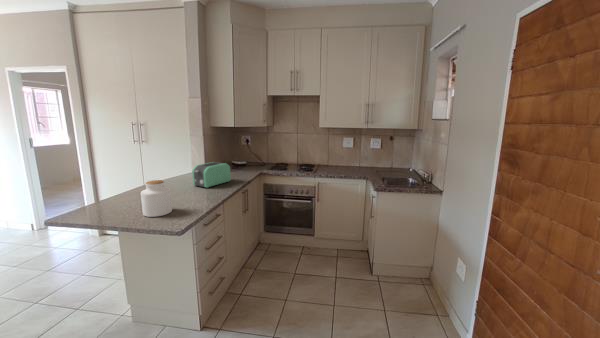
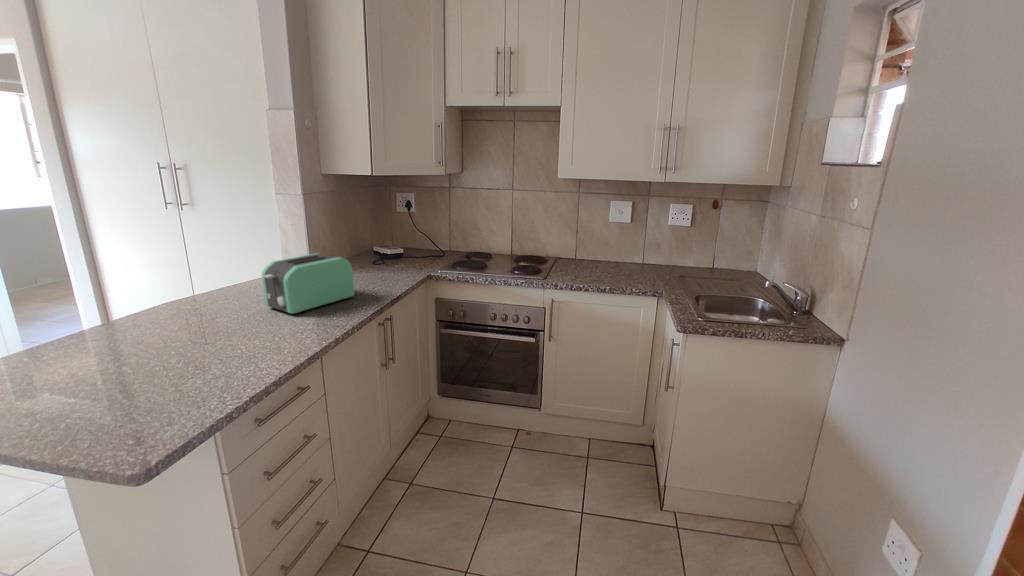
jar: present [141,180,172,217] -> none [77,310,173,407]

